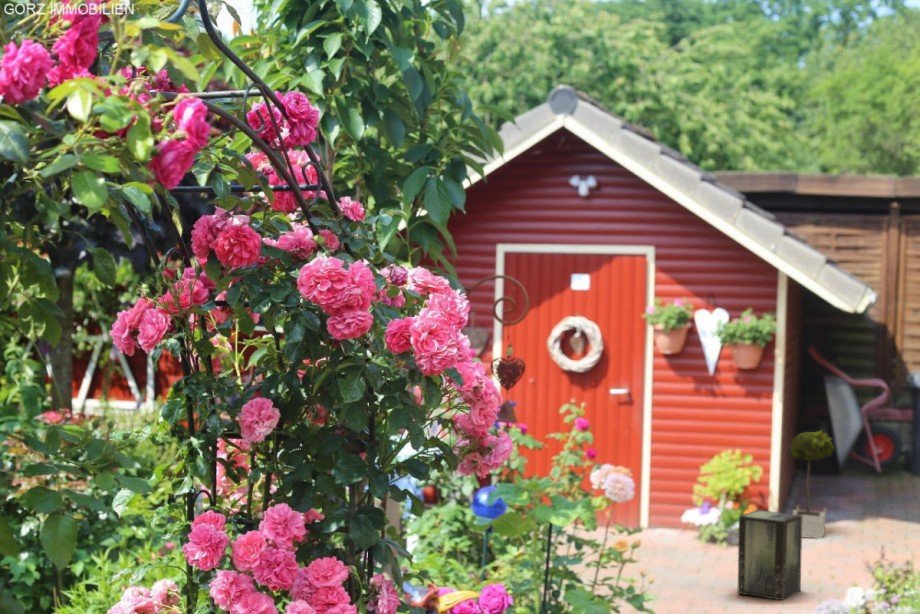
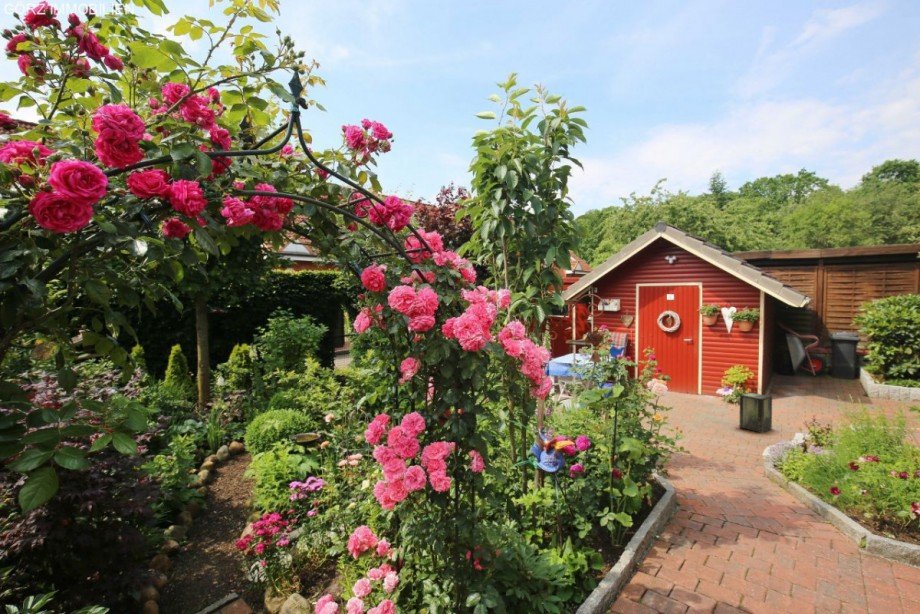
potted tree: present [790,431,834,539] -> none [767,358,791,404]

